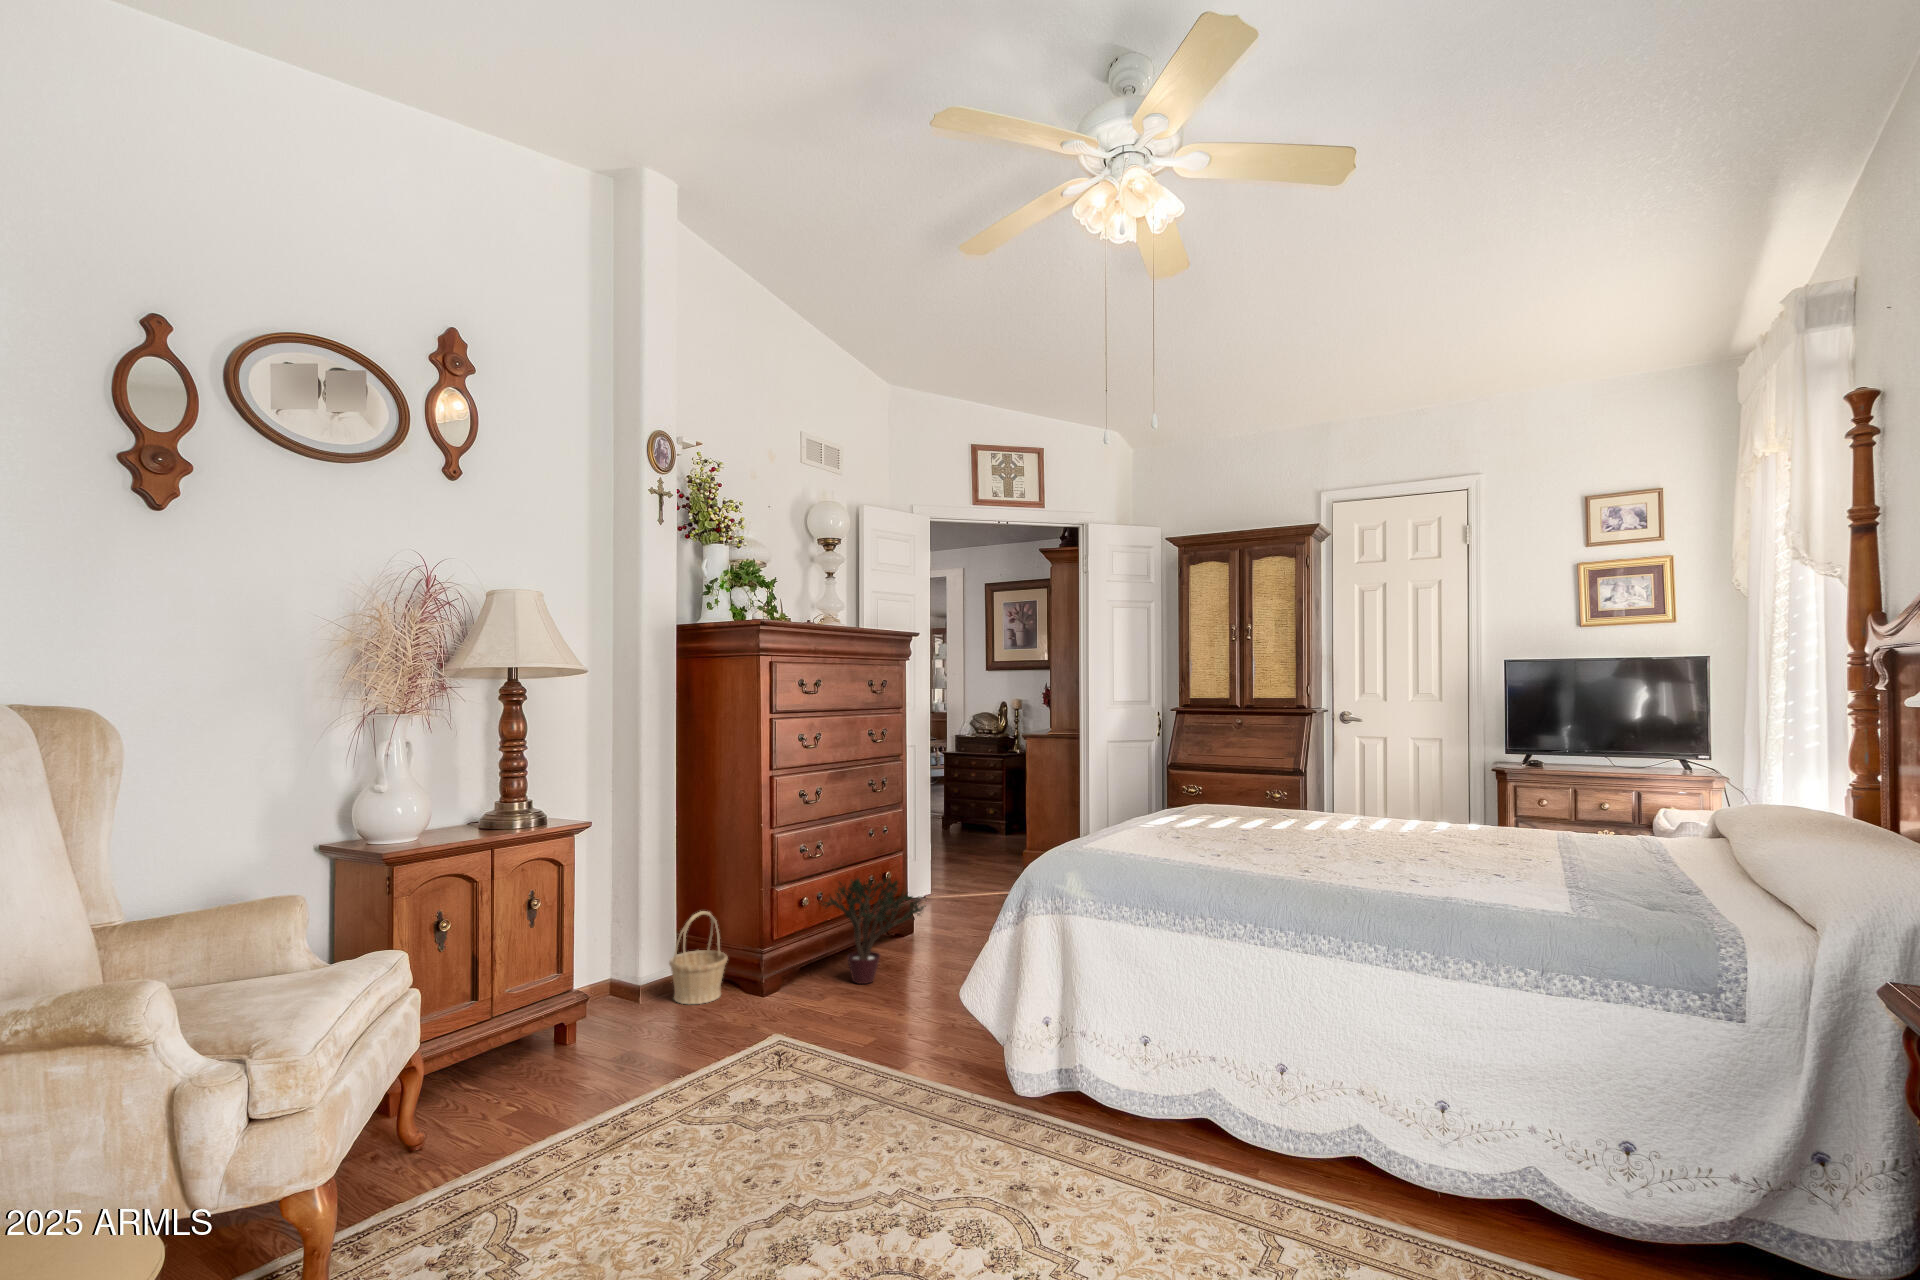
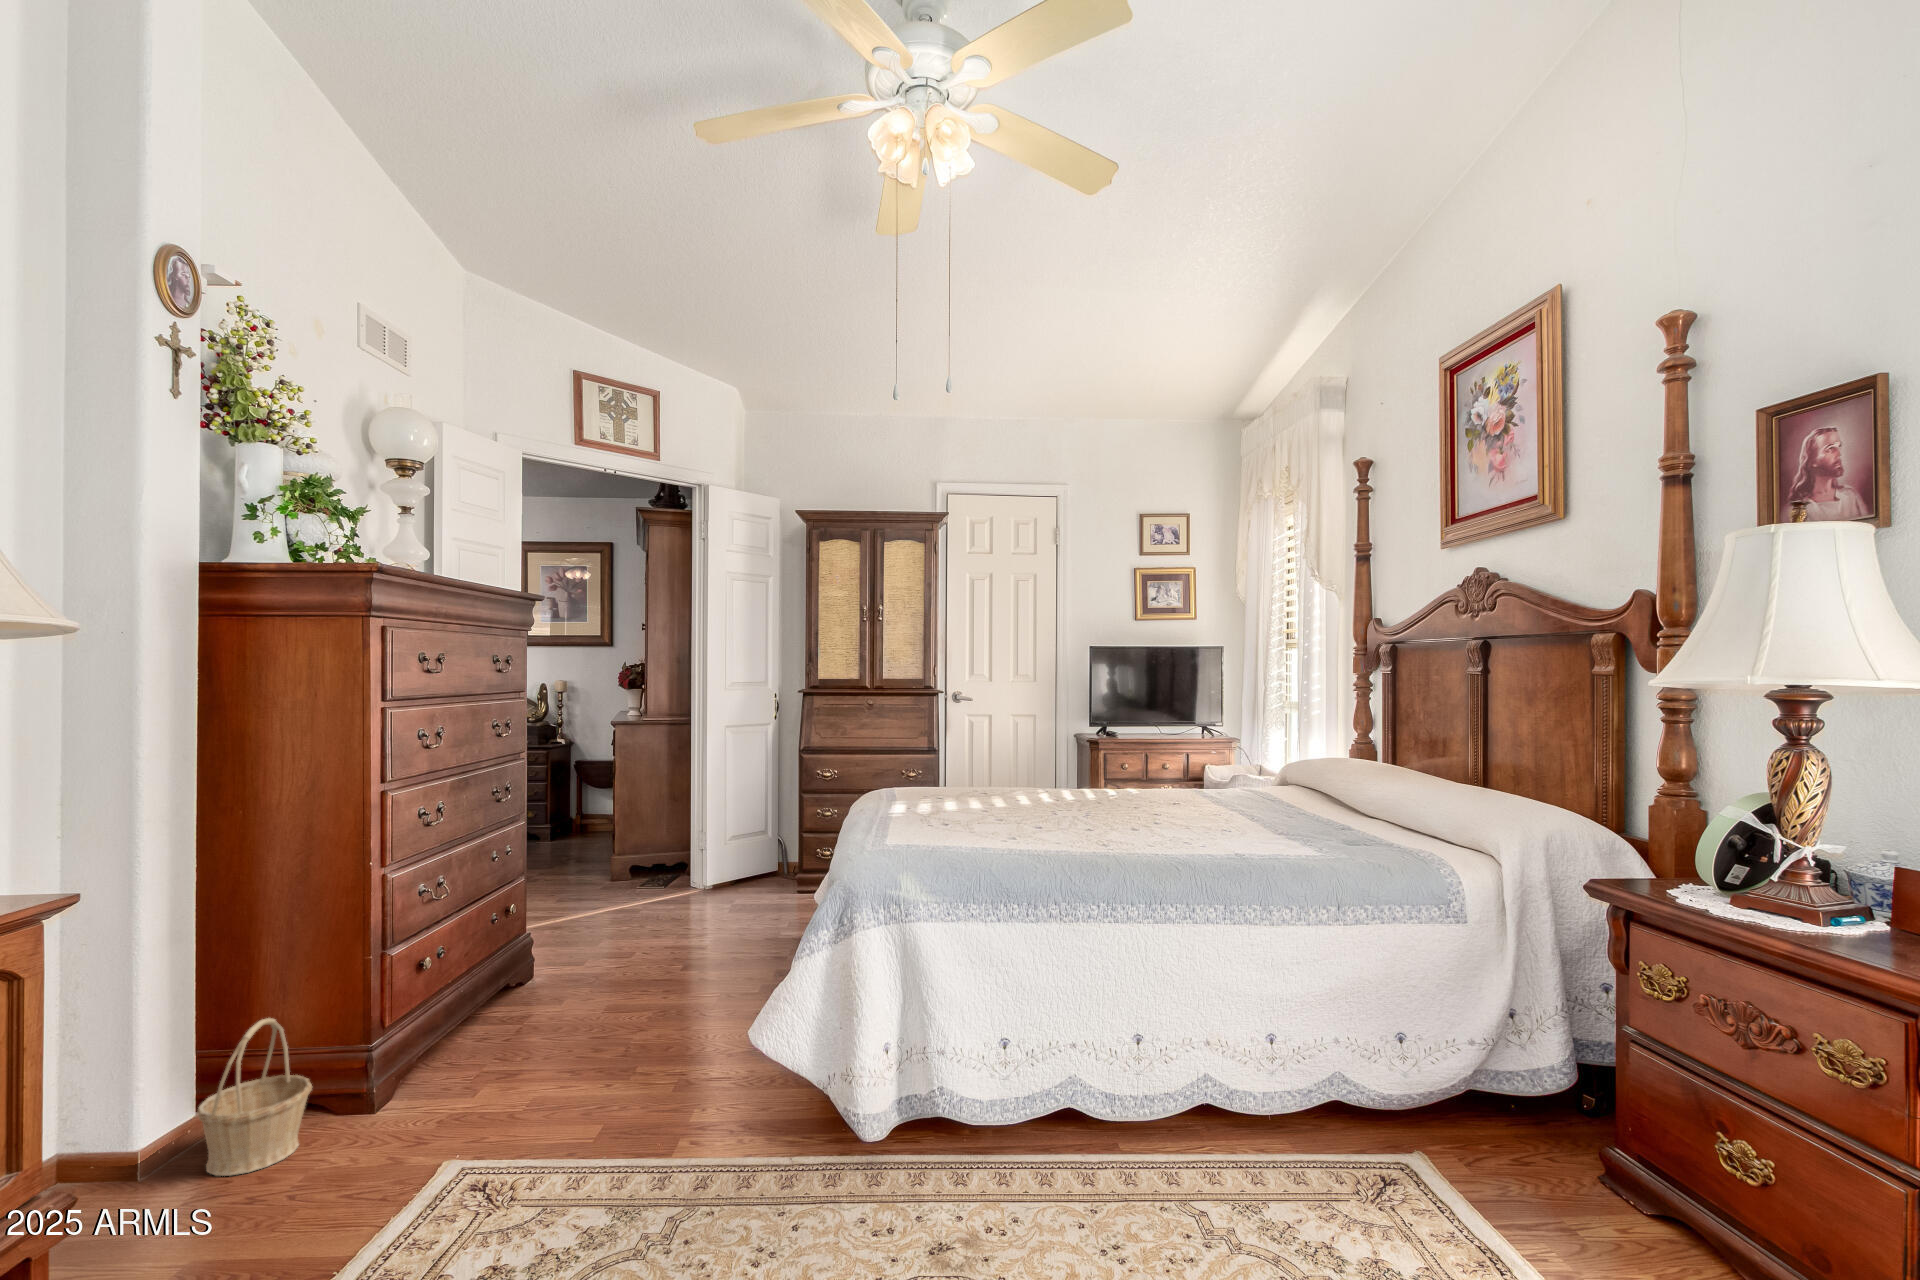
potted plant: present [822,878,926,984] -> none [451,913,611,1067]

